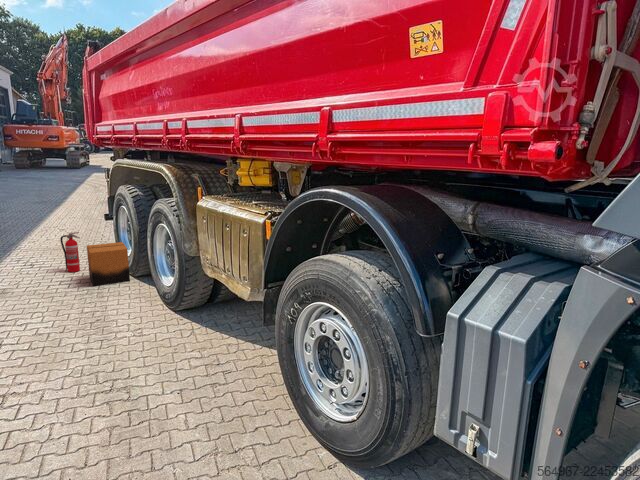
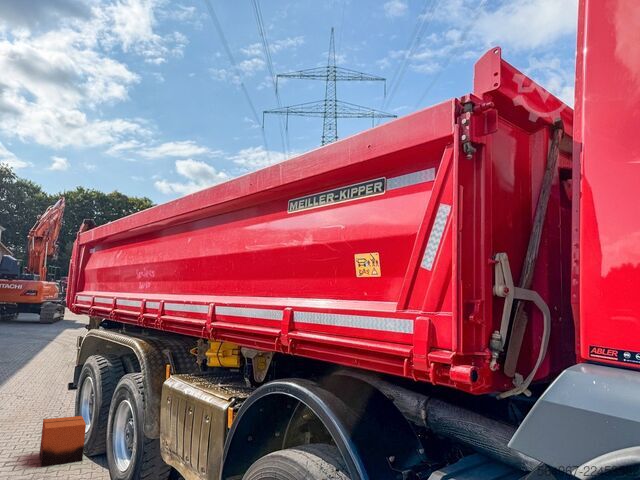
fire extinguisher: present [60,232,80,272] -> none [16,403,38,448]

